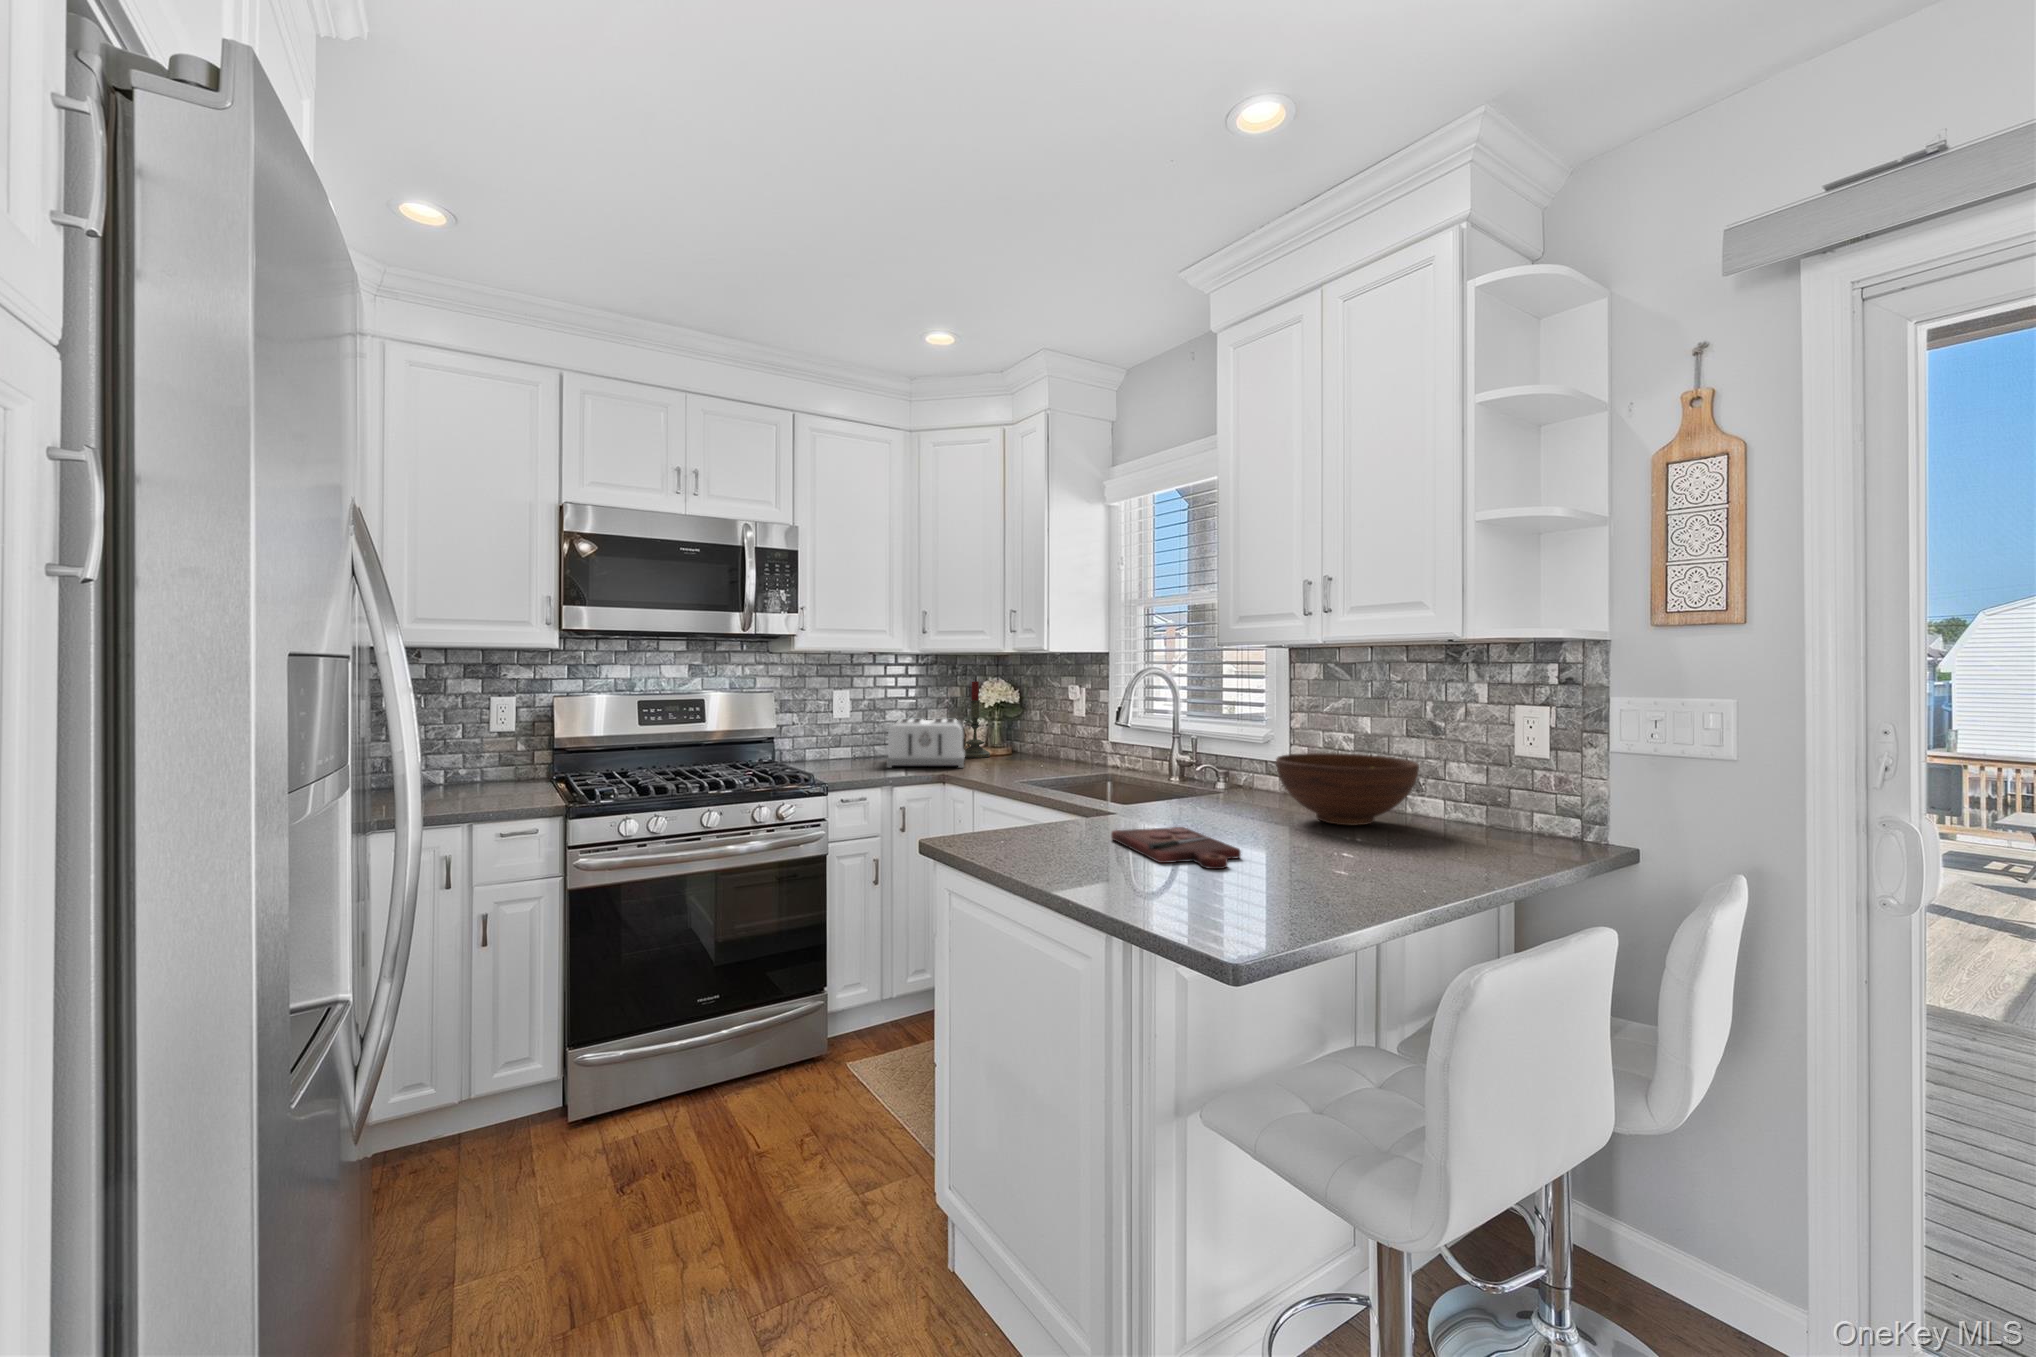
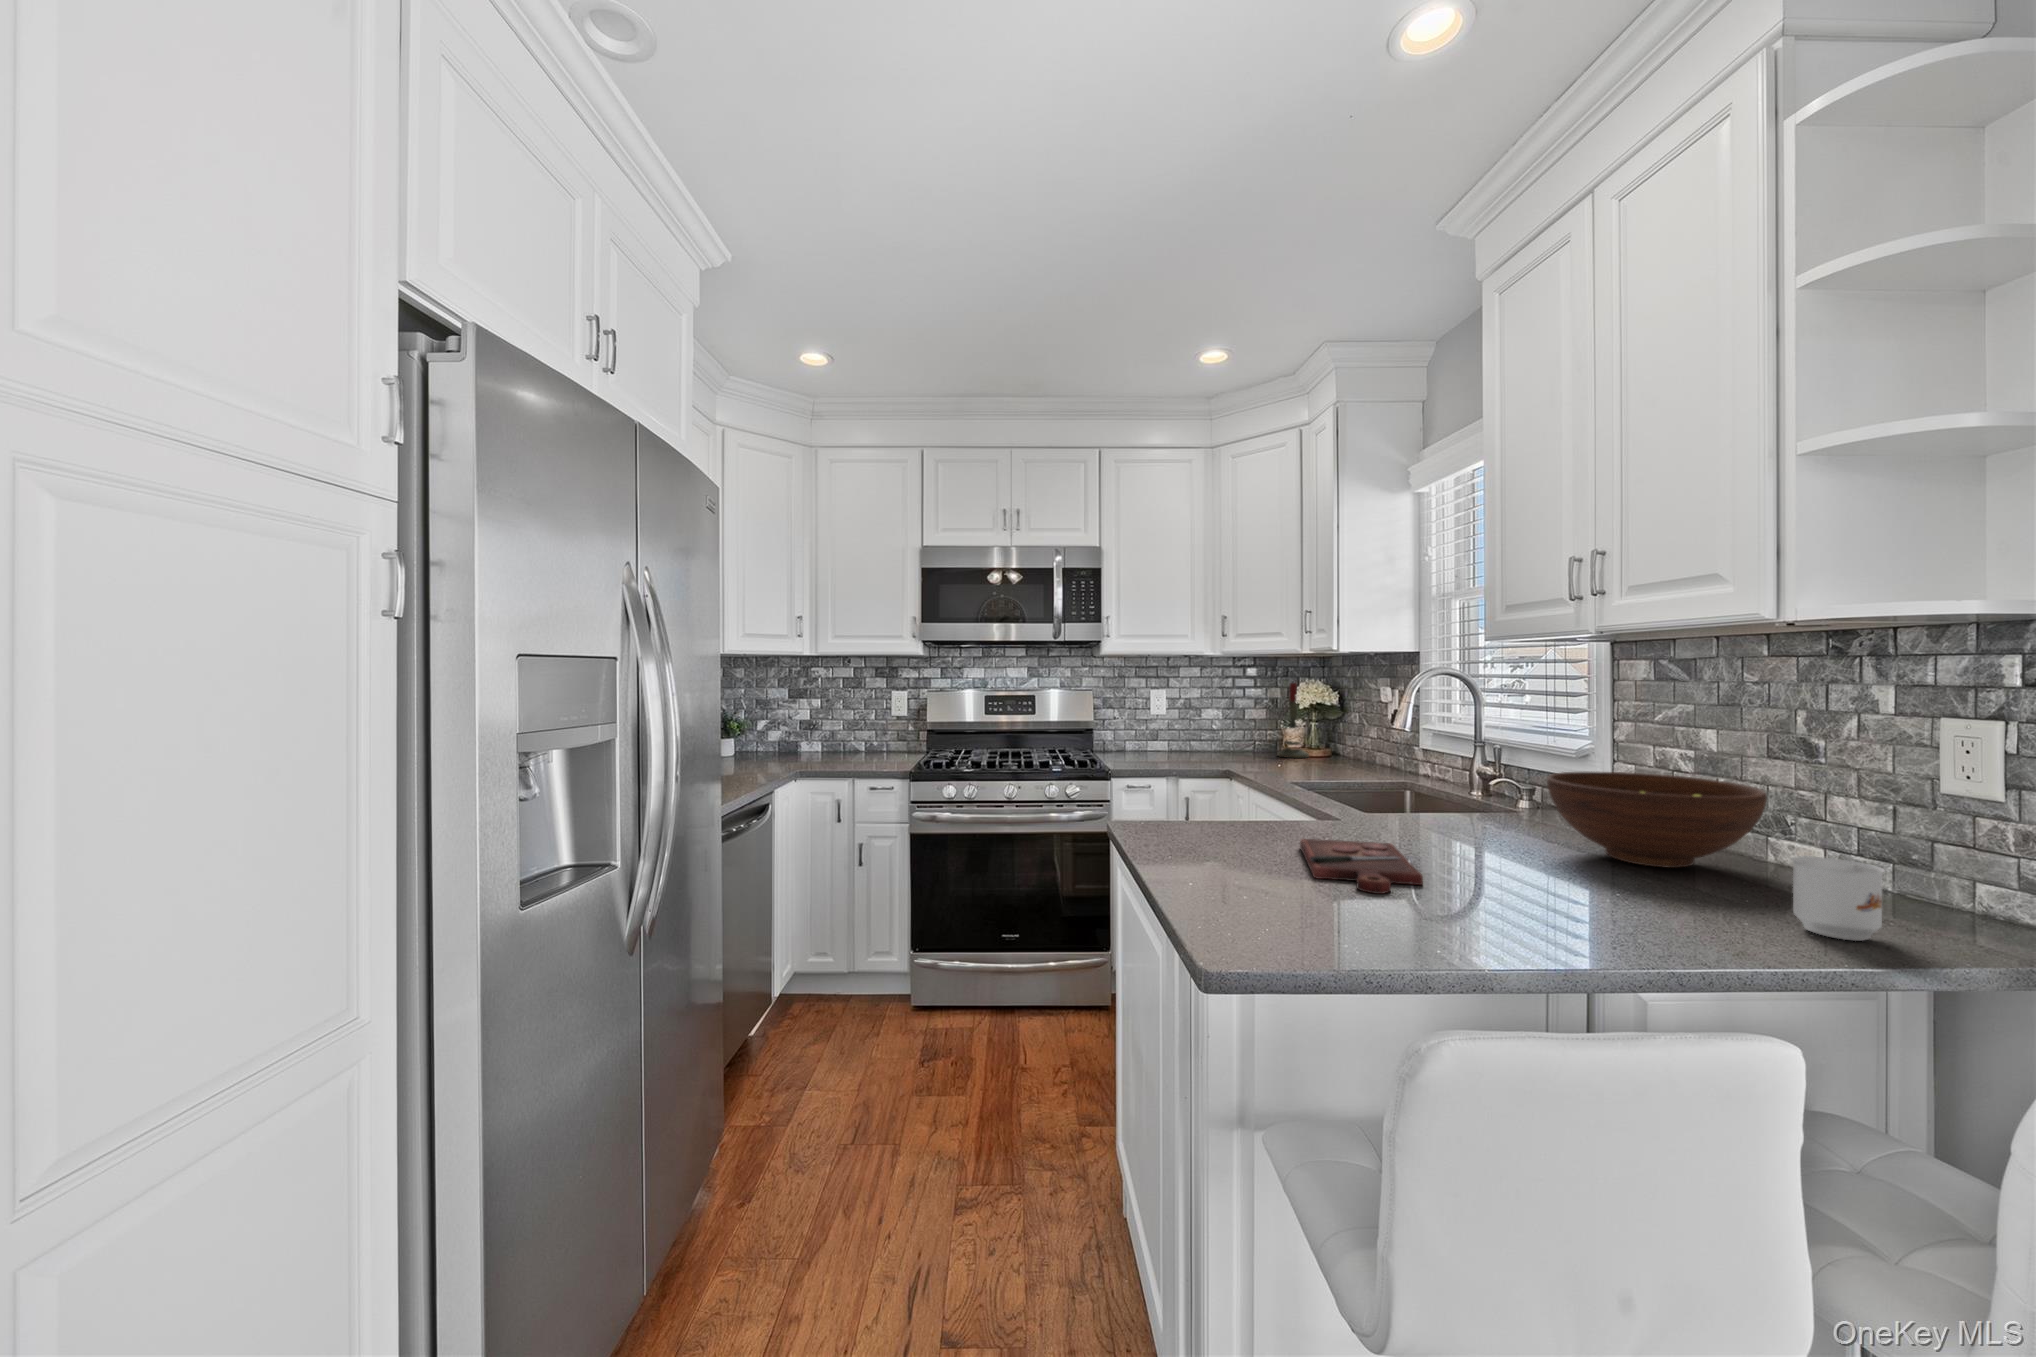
toaster: present [887,719,965,768] -> none [1190,717,1277,766]
mug: none [1468,805,1520,860] -> present [1792,856,1884,941]

